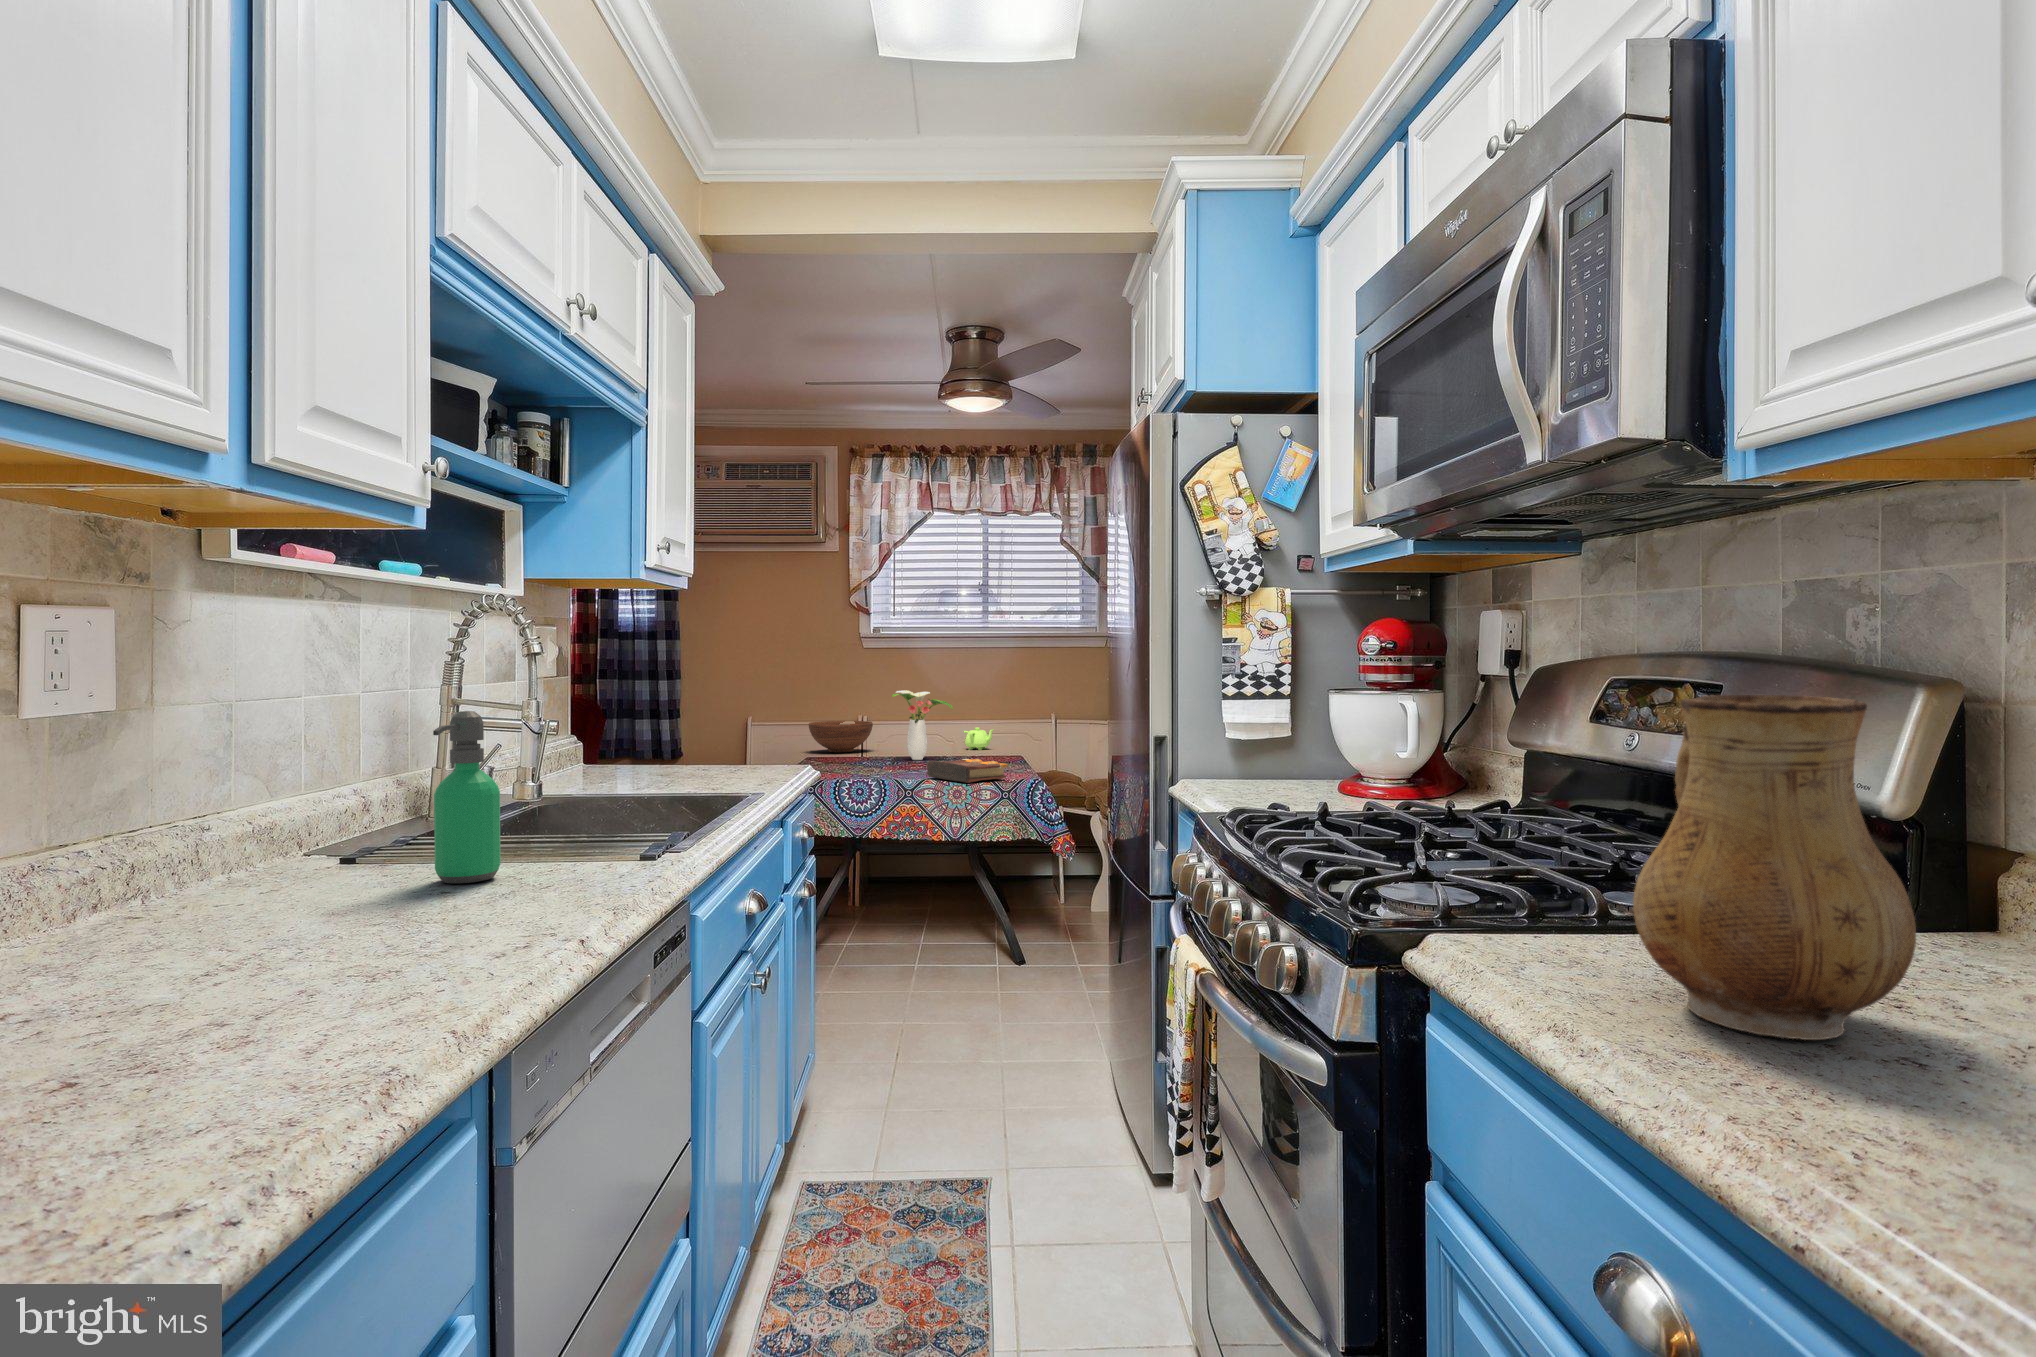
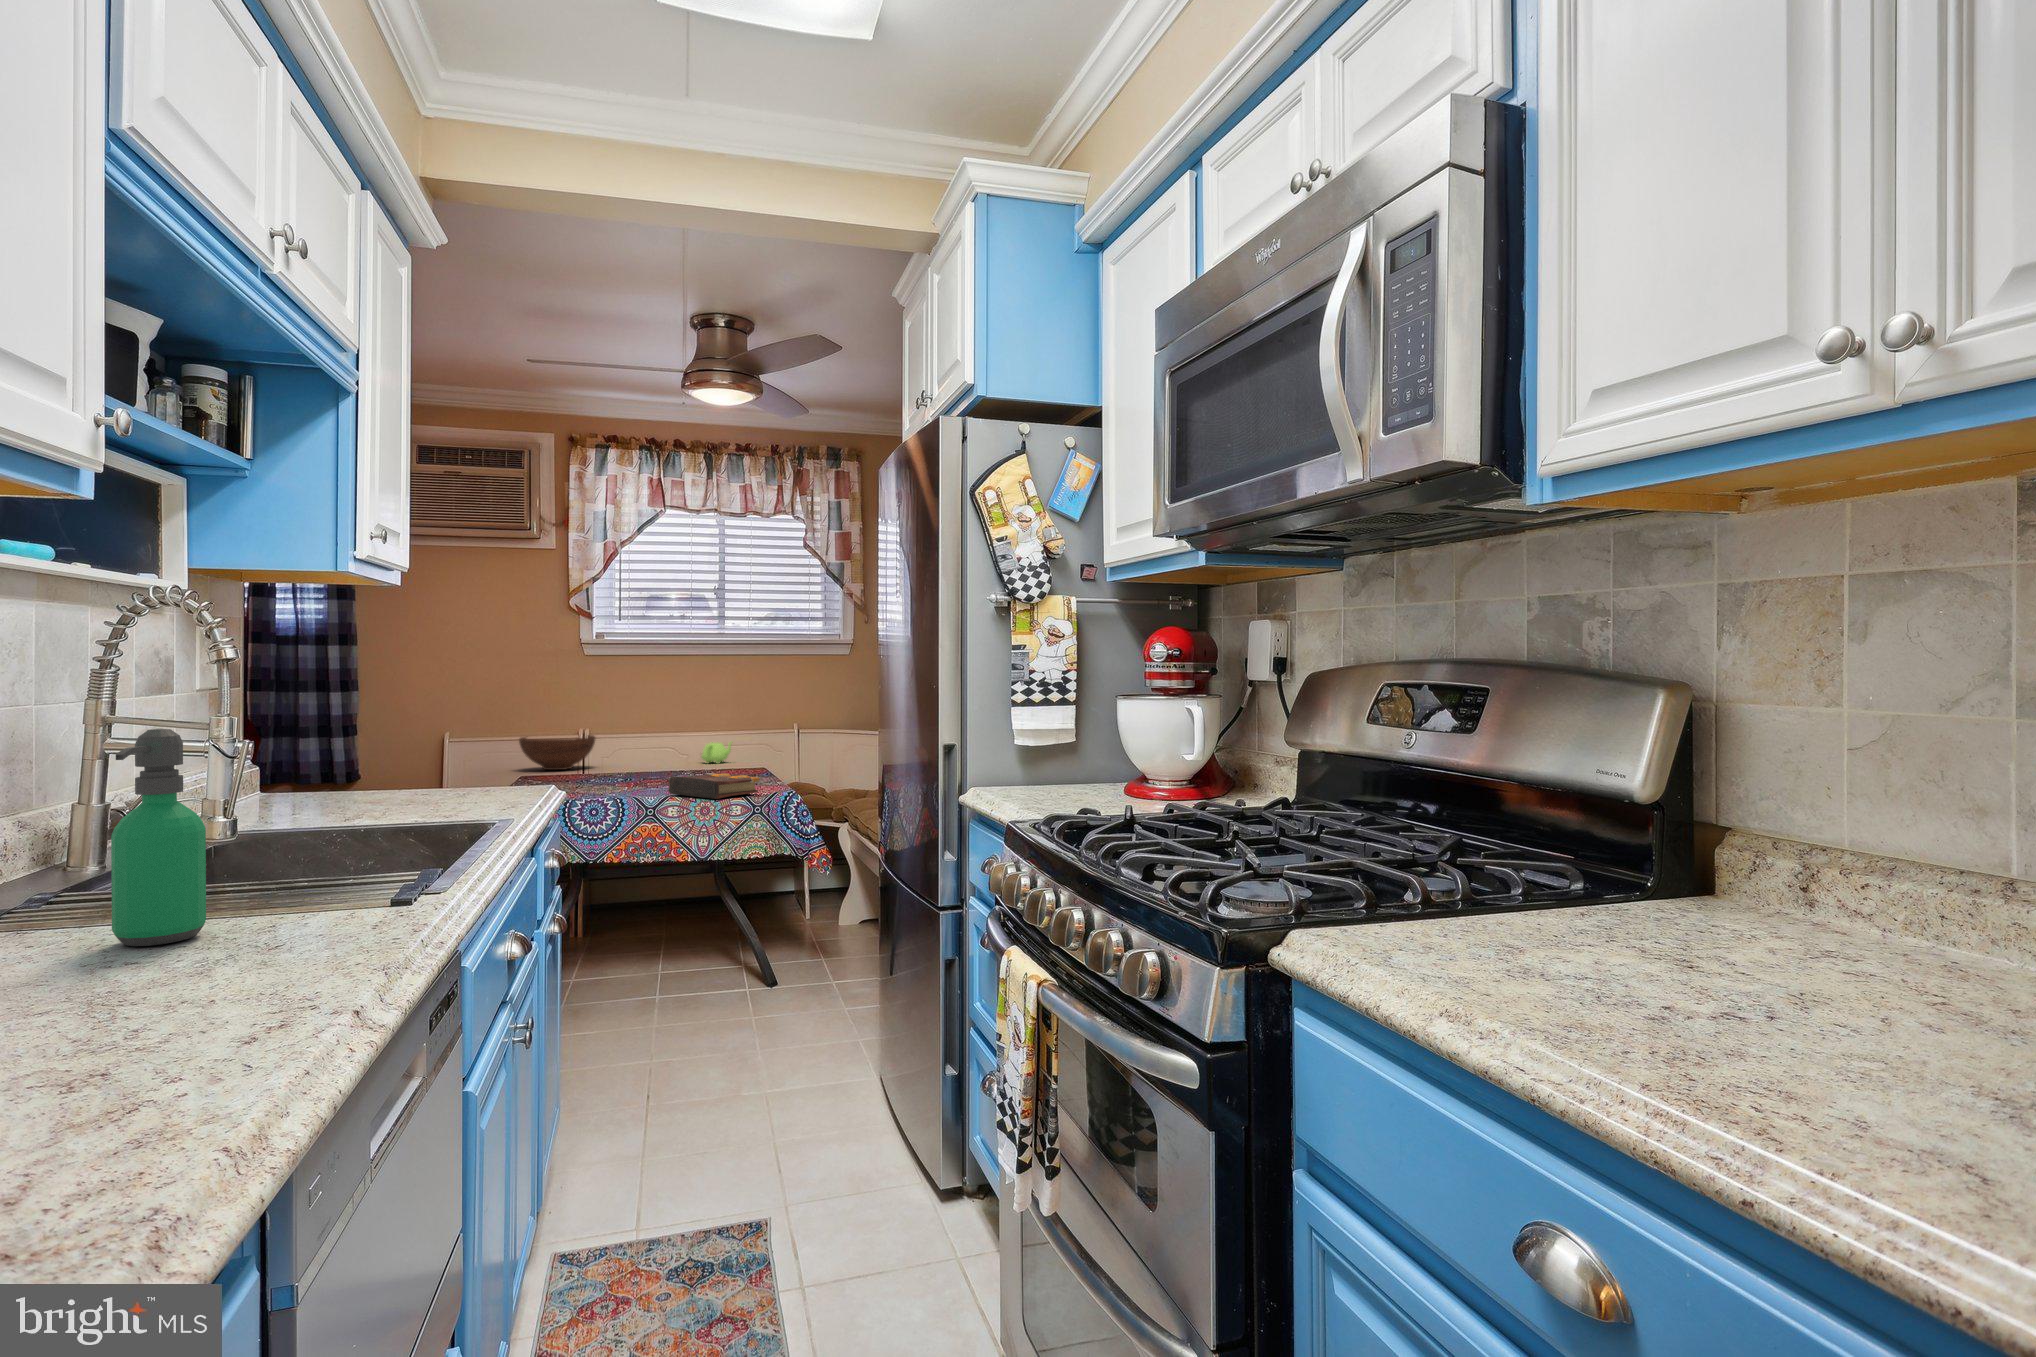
flower arrangement: present [892,690,953,760] -> none [623,700,692,776]
ceramic pitcher: present [1633,695,1916,1040] -> none [1481,697,1711,1000]

